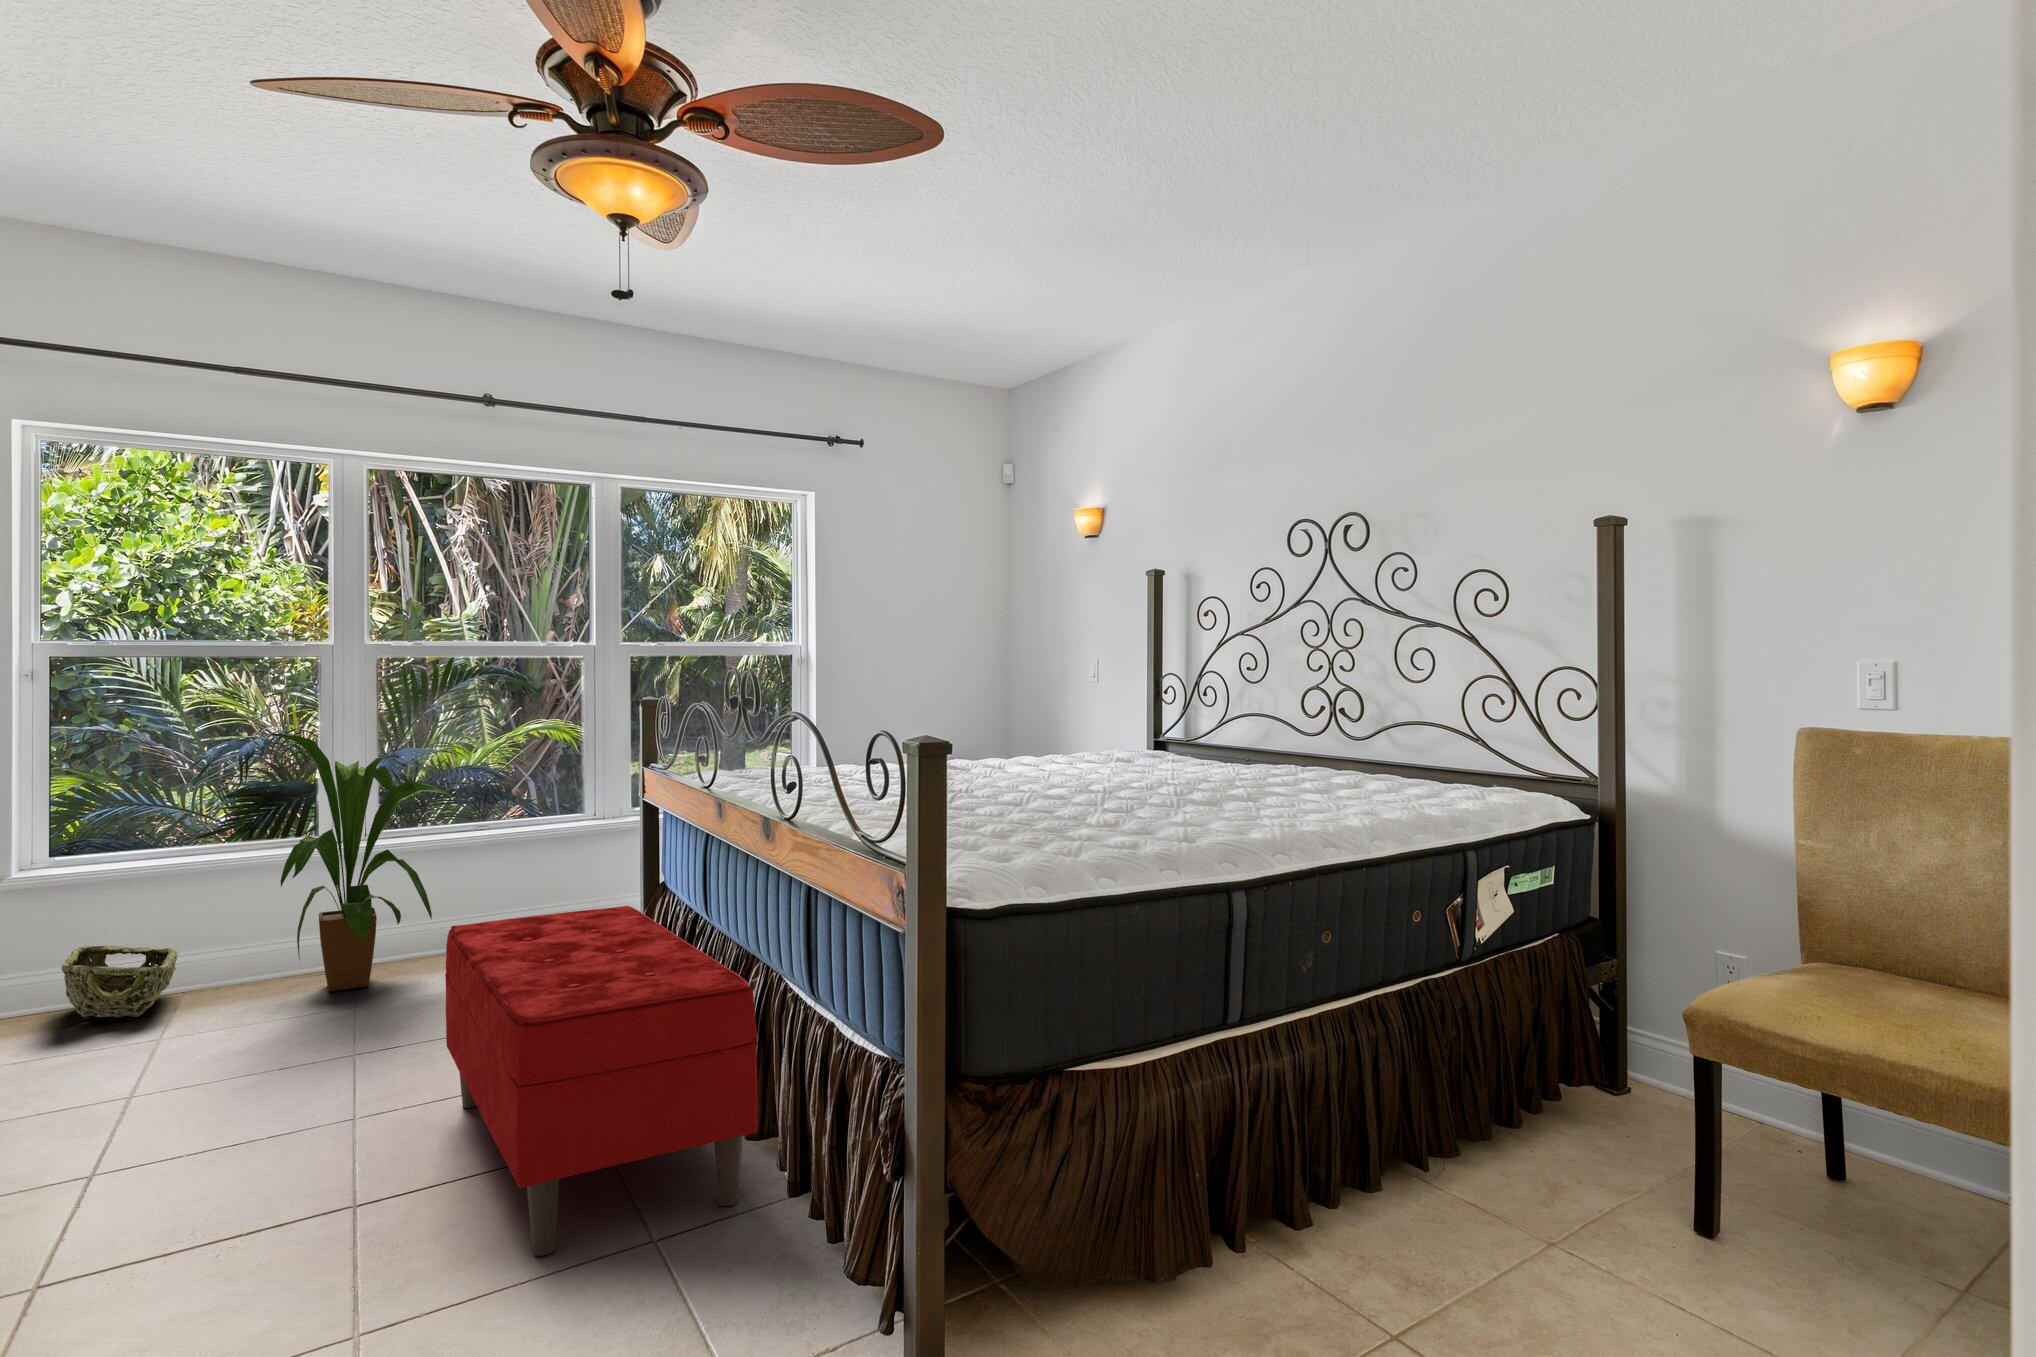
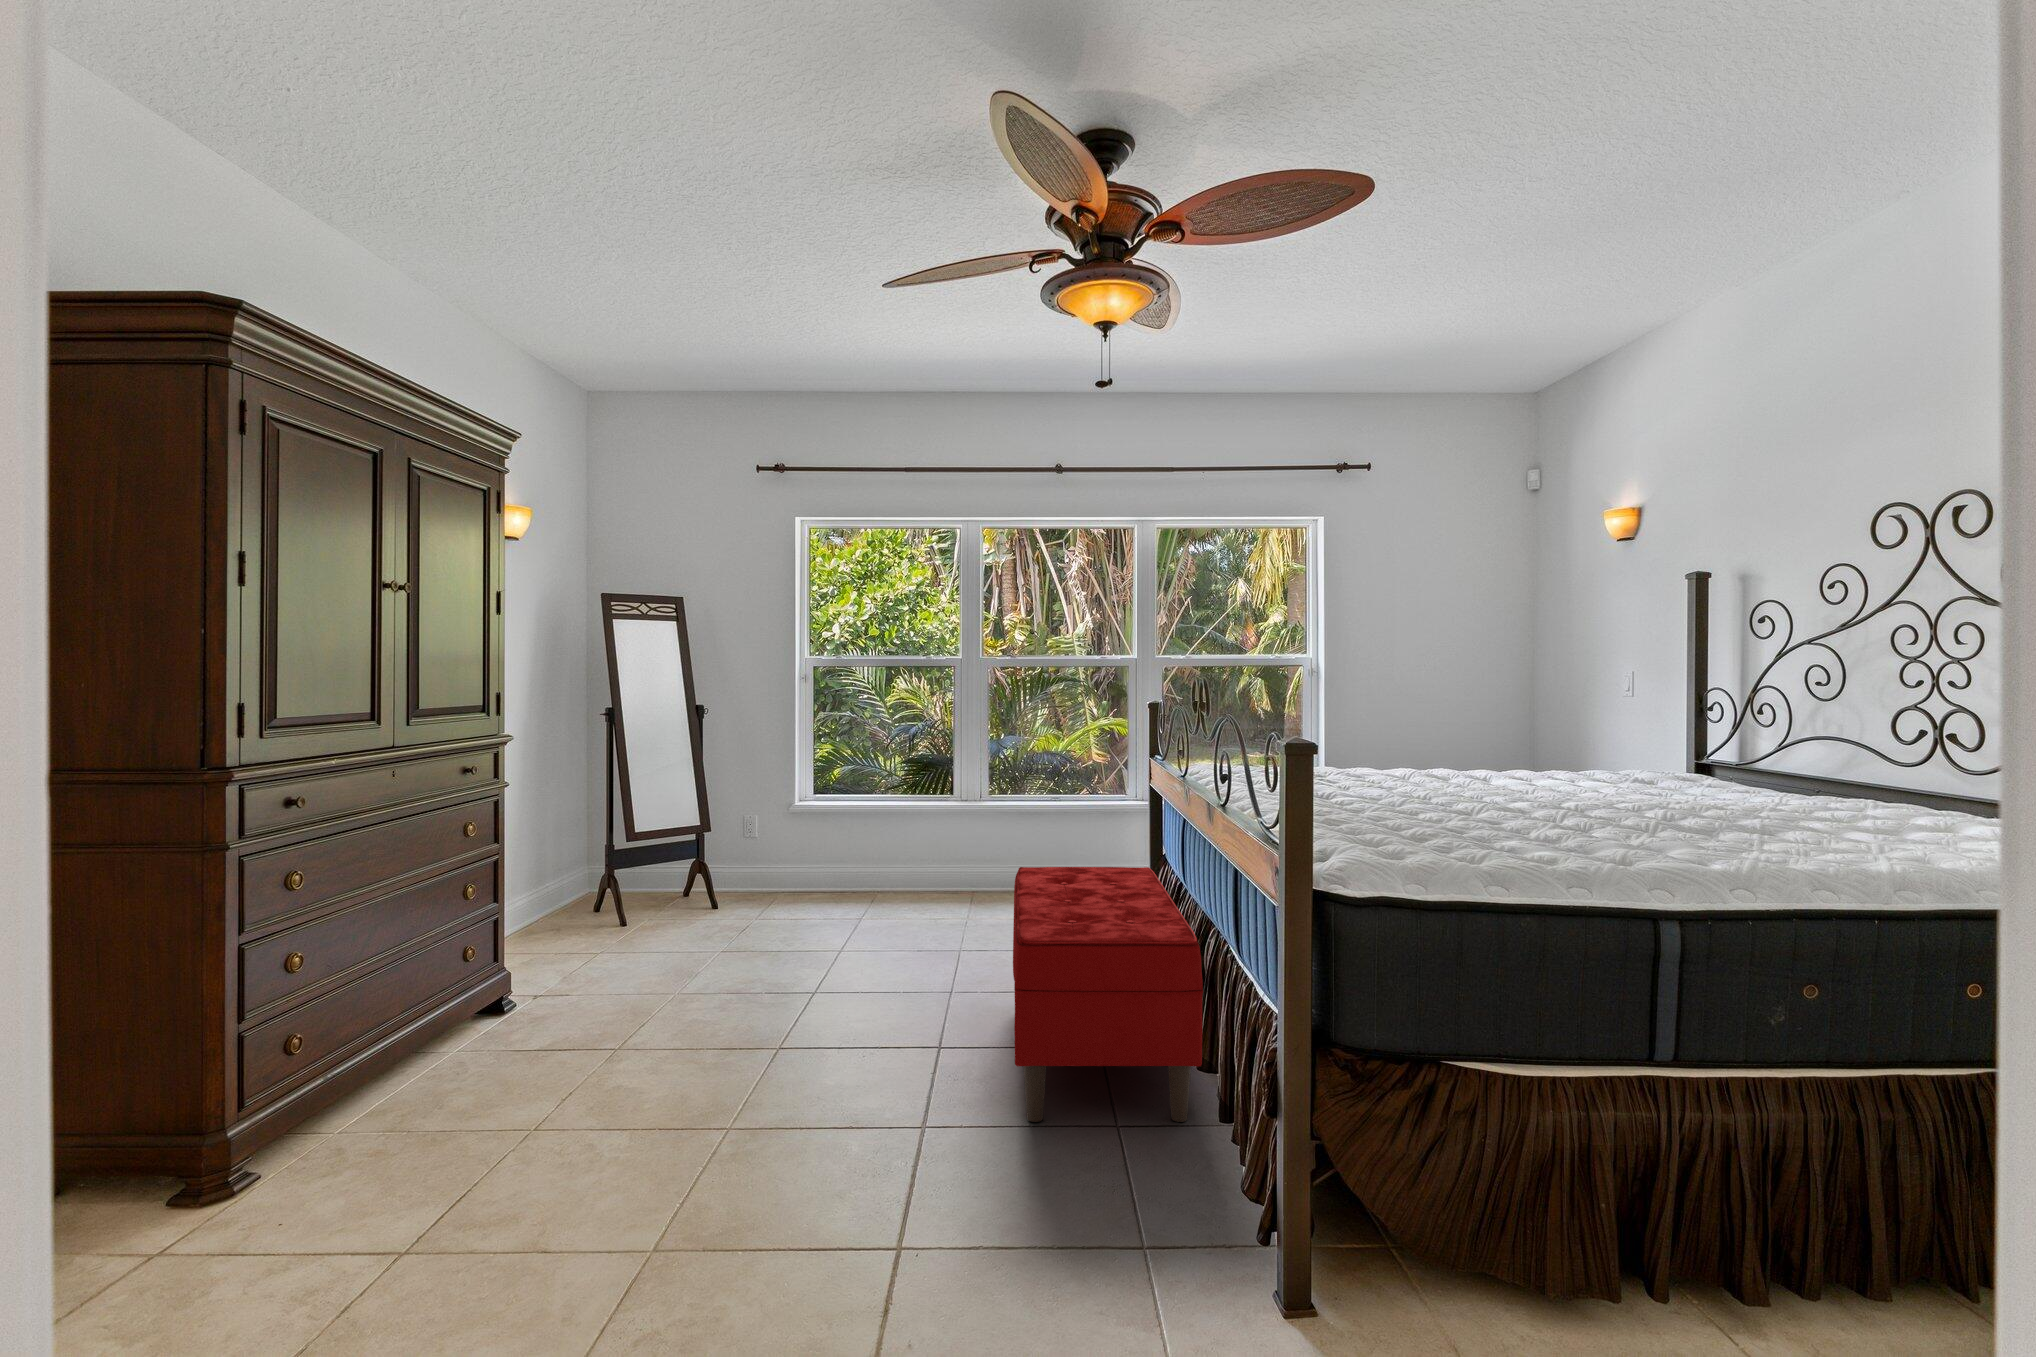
house plant: present [270,733,459,991] -> none [941,719,1066,907]
woven basket: present [61,946,178,1018] -> none [825,855,892,906]

